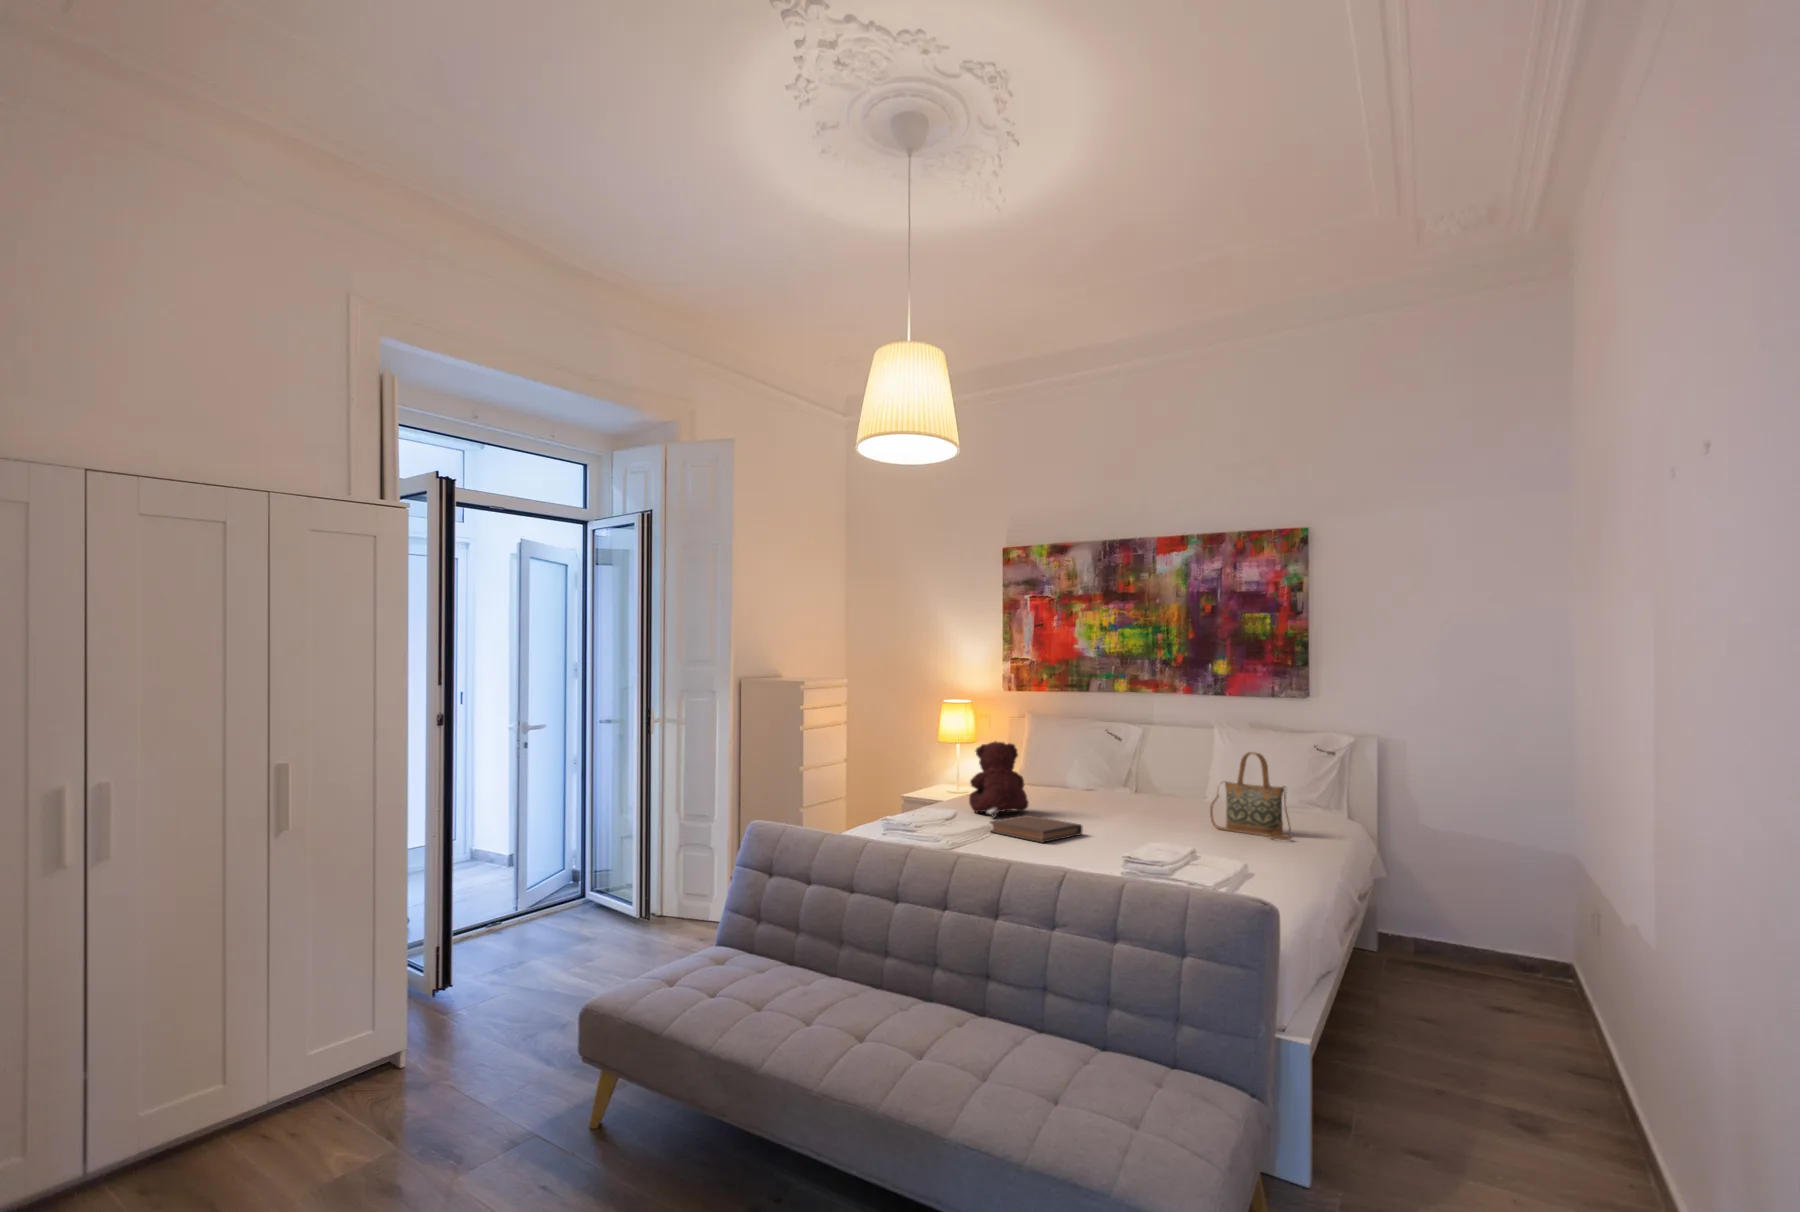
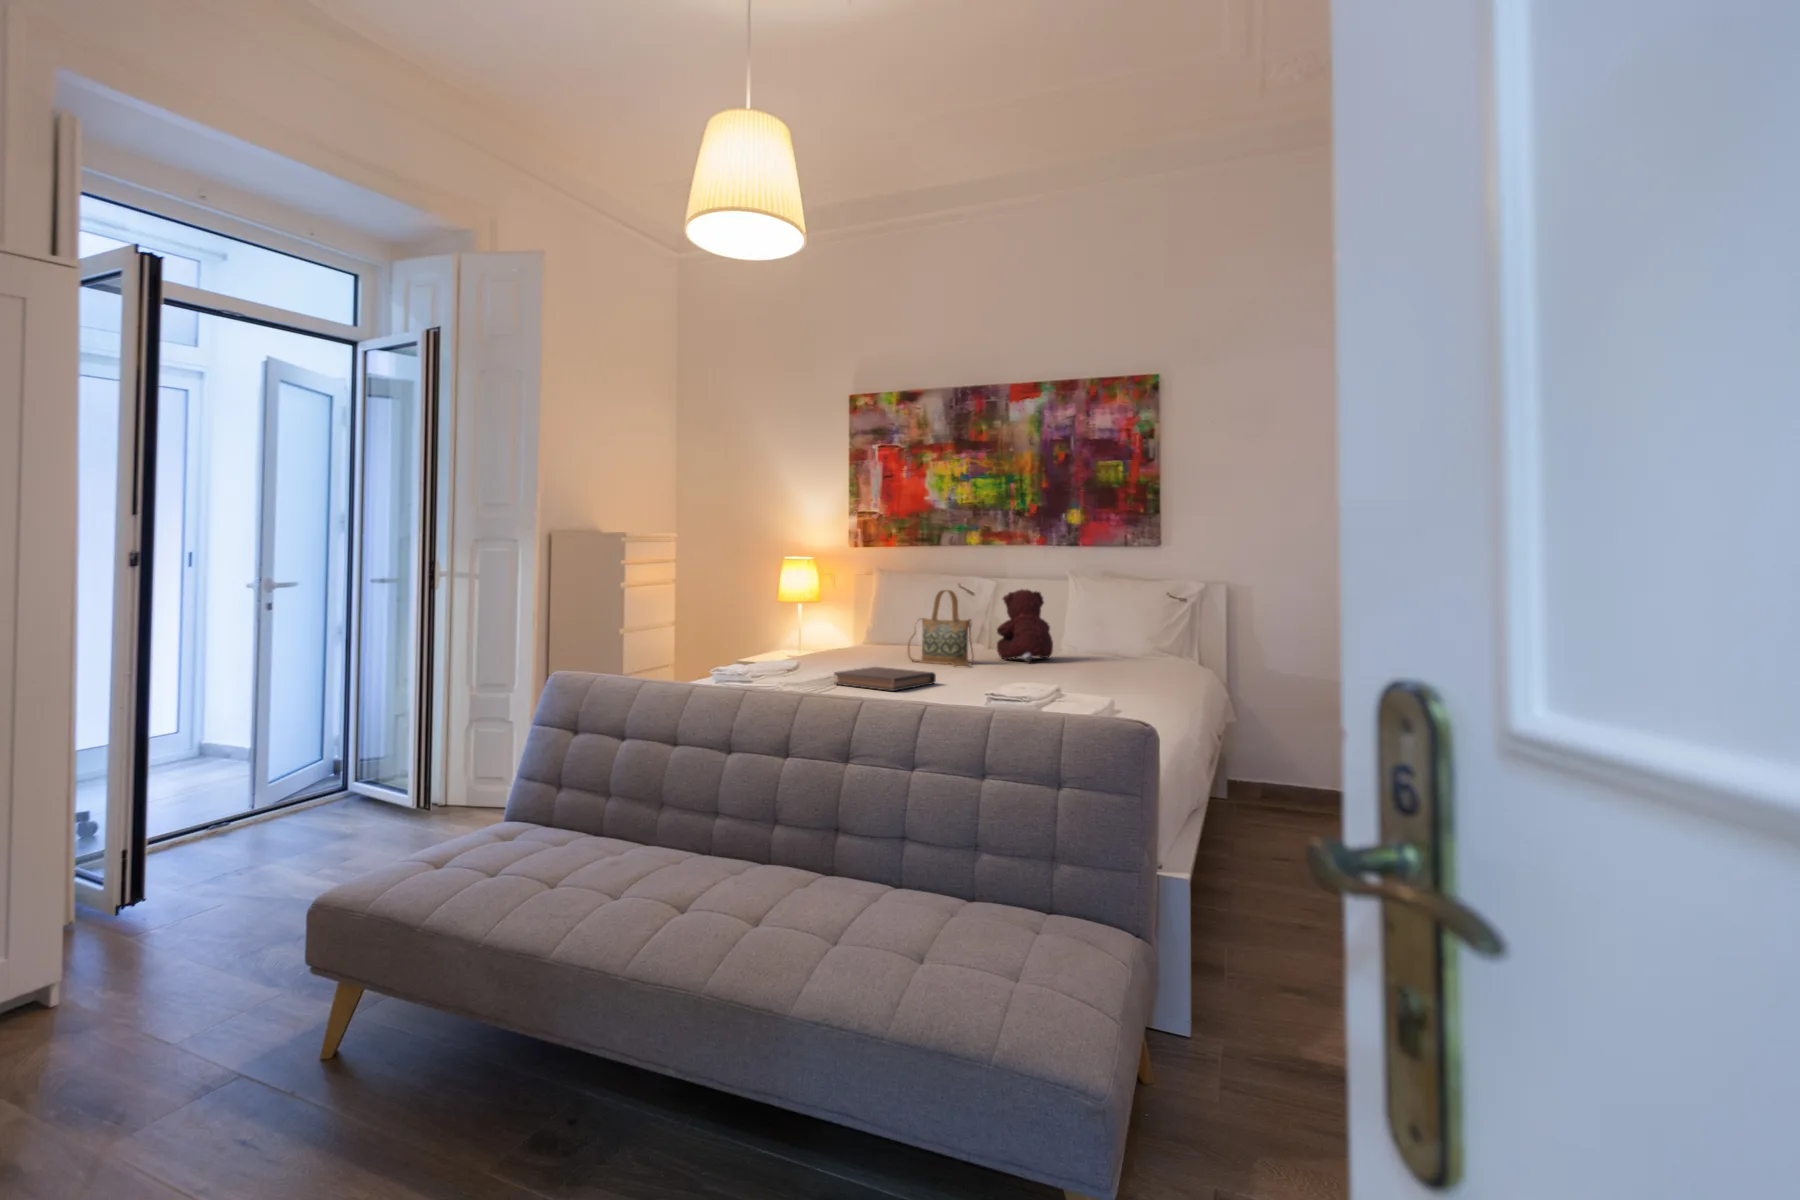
teddy bear: present [969,741,1028,817] -> present [997,589,1053,662]
handbag: present [1210,752,1291,840] -> present [908,590,974,666]

